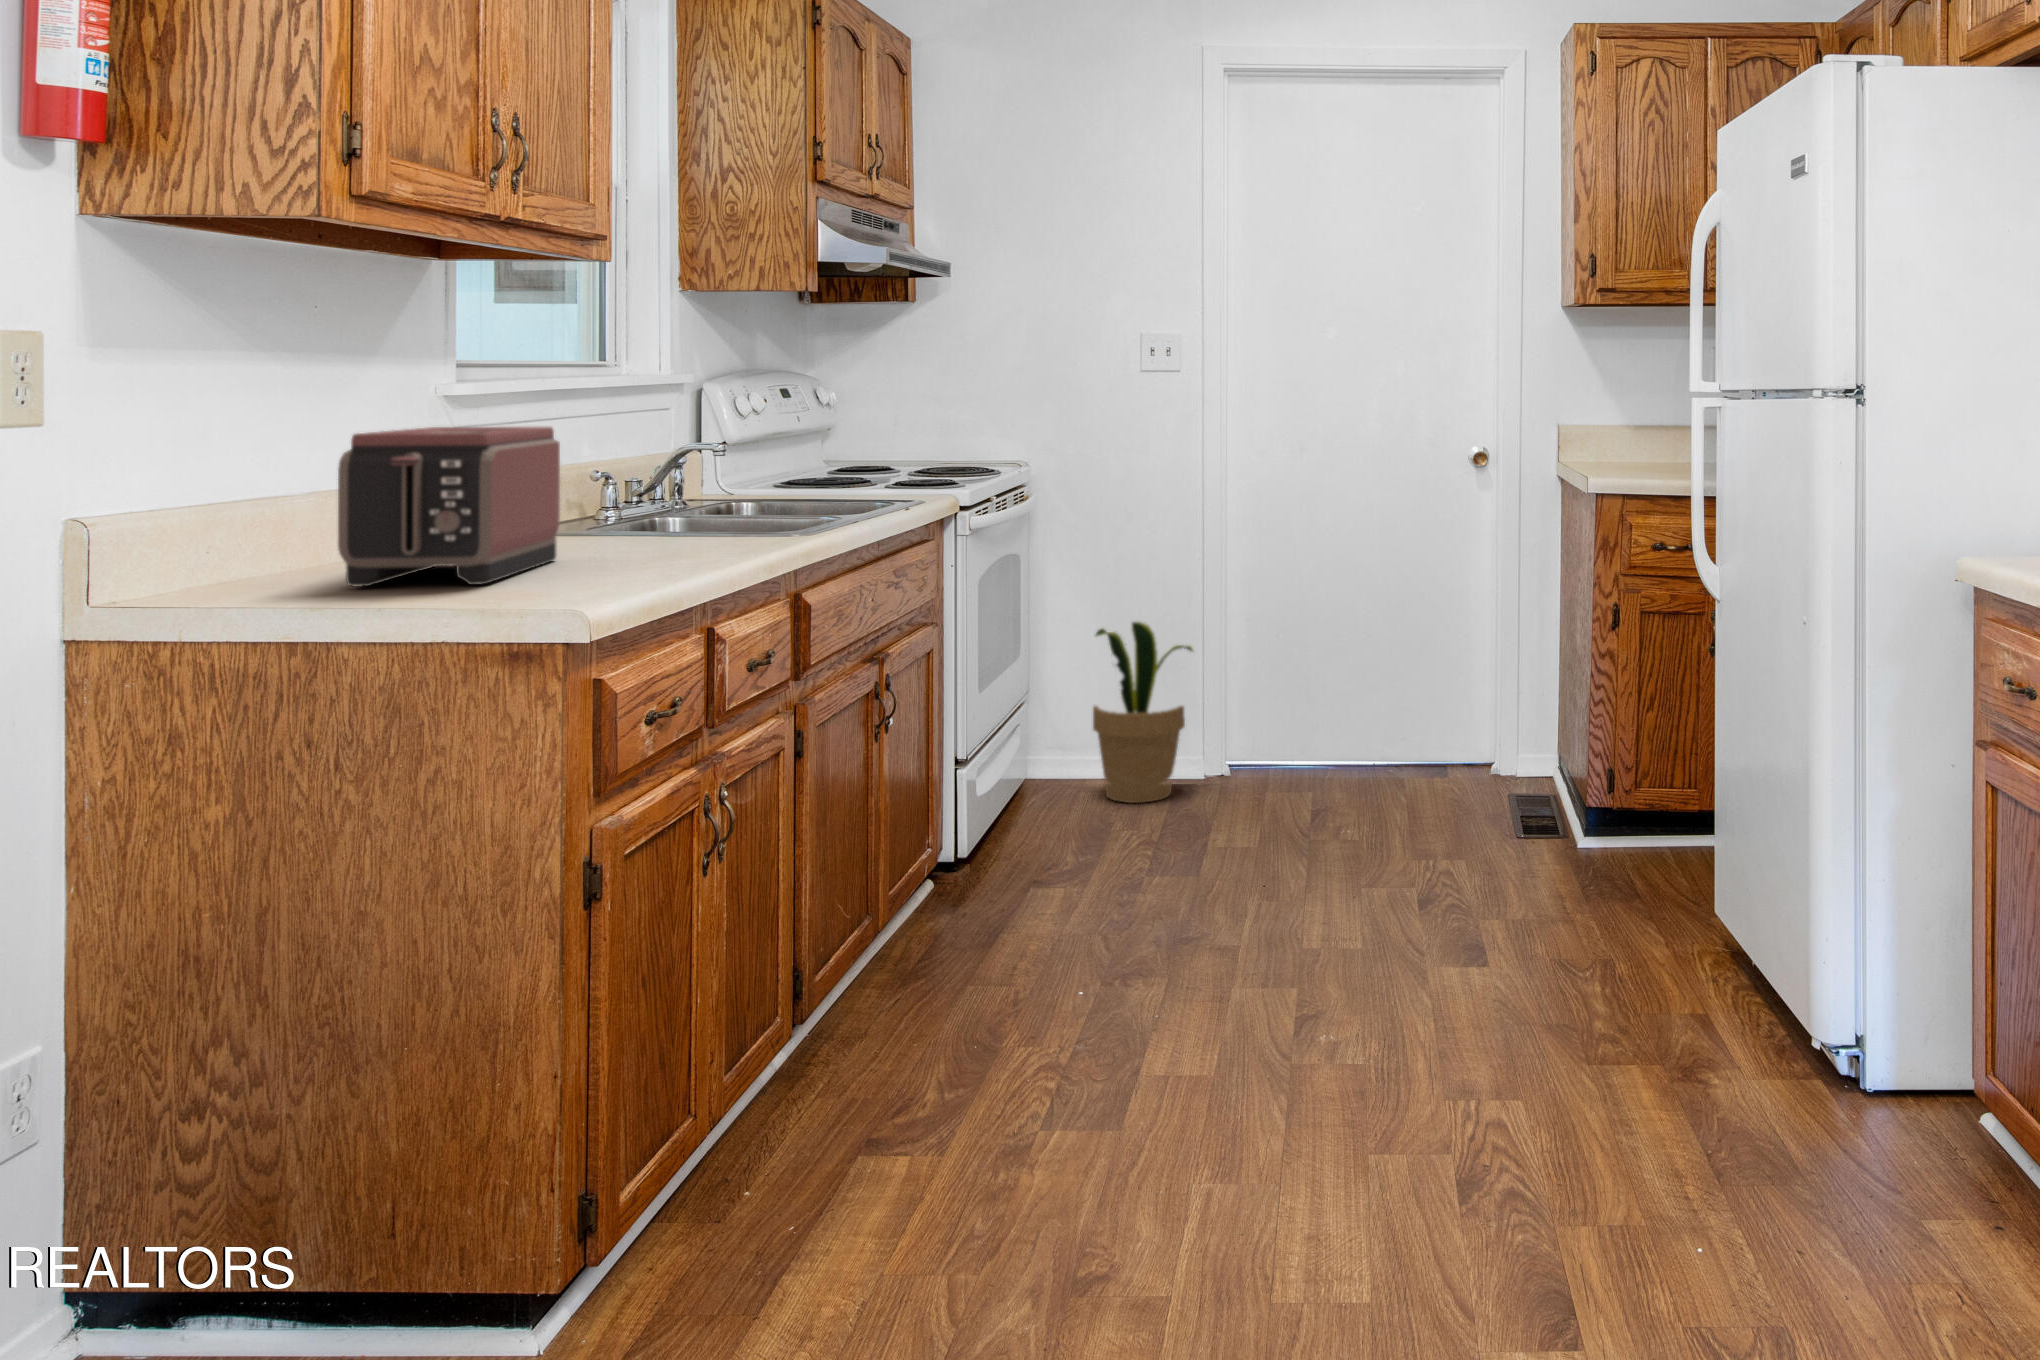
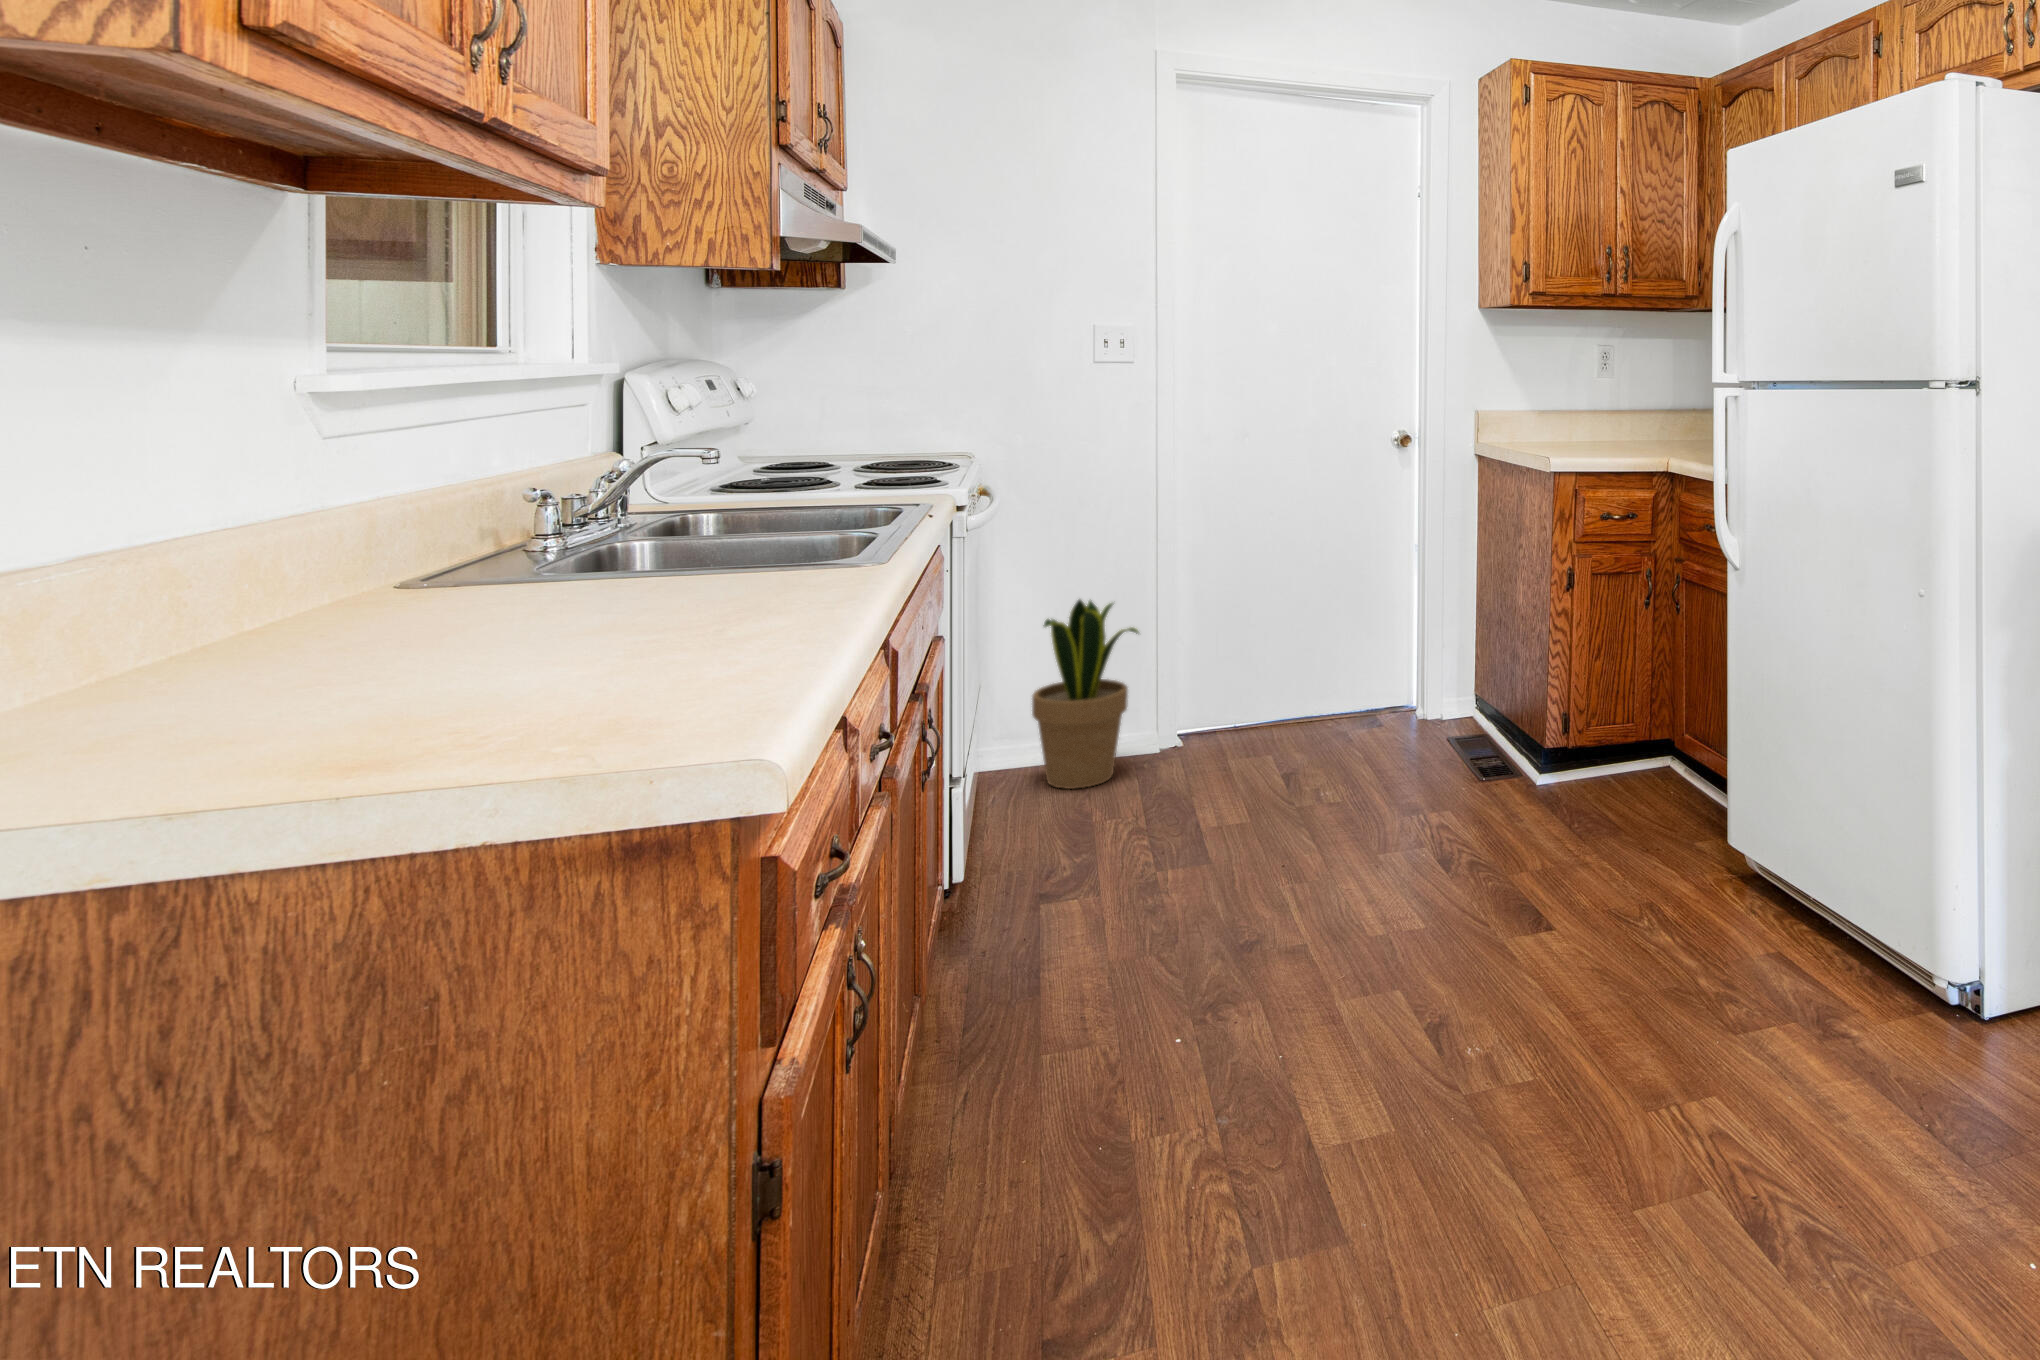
toaster: present [338,426,560,586] -> none [176,441,560,736]

